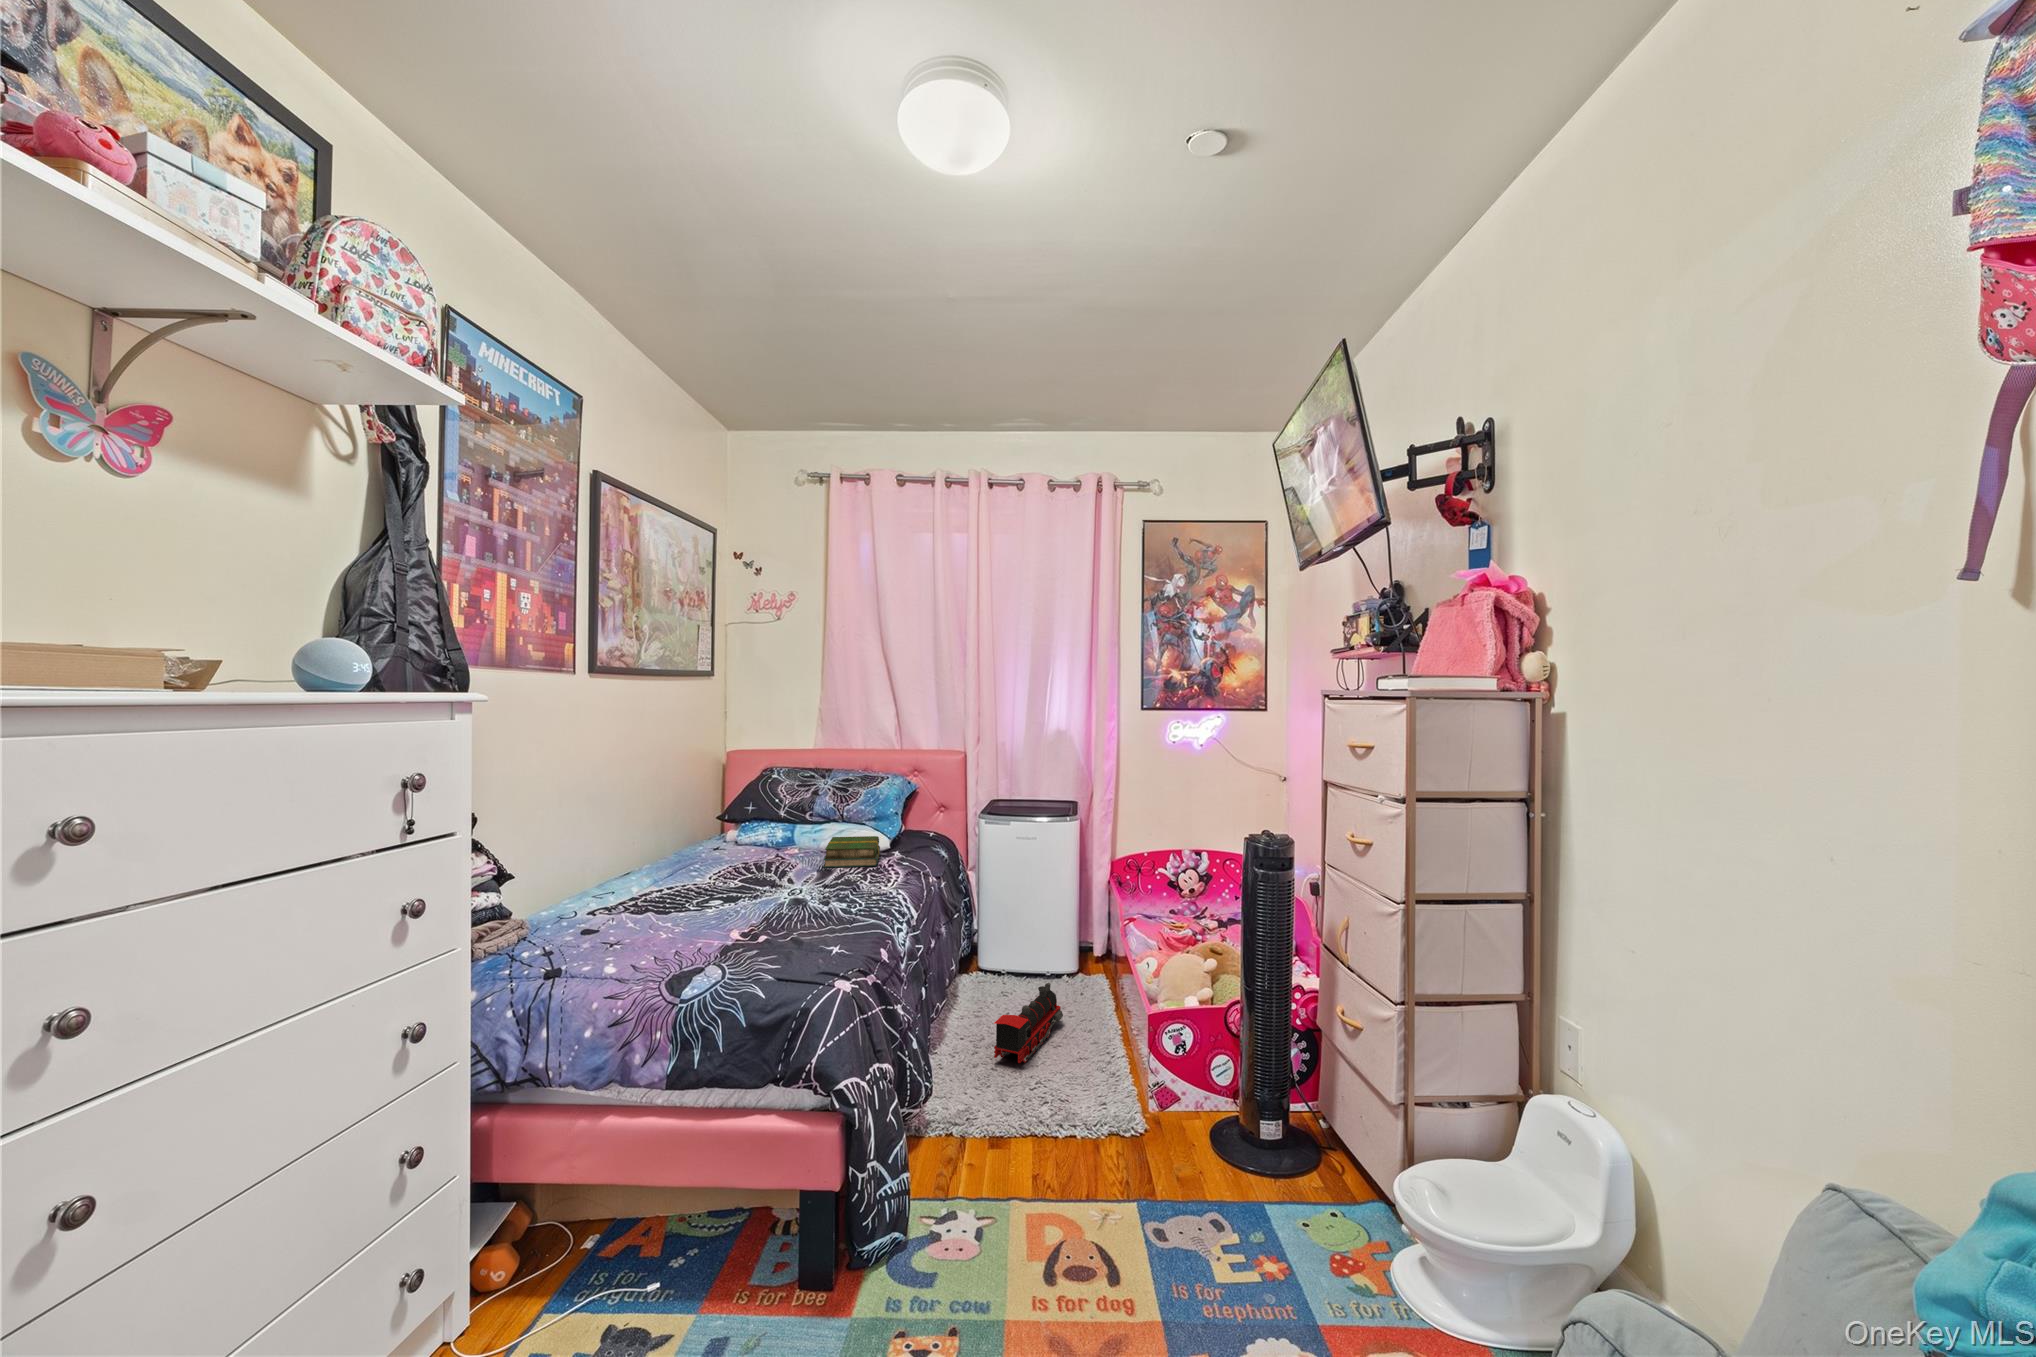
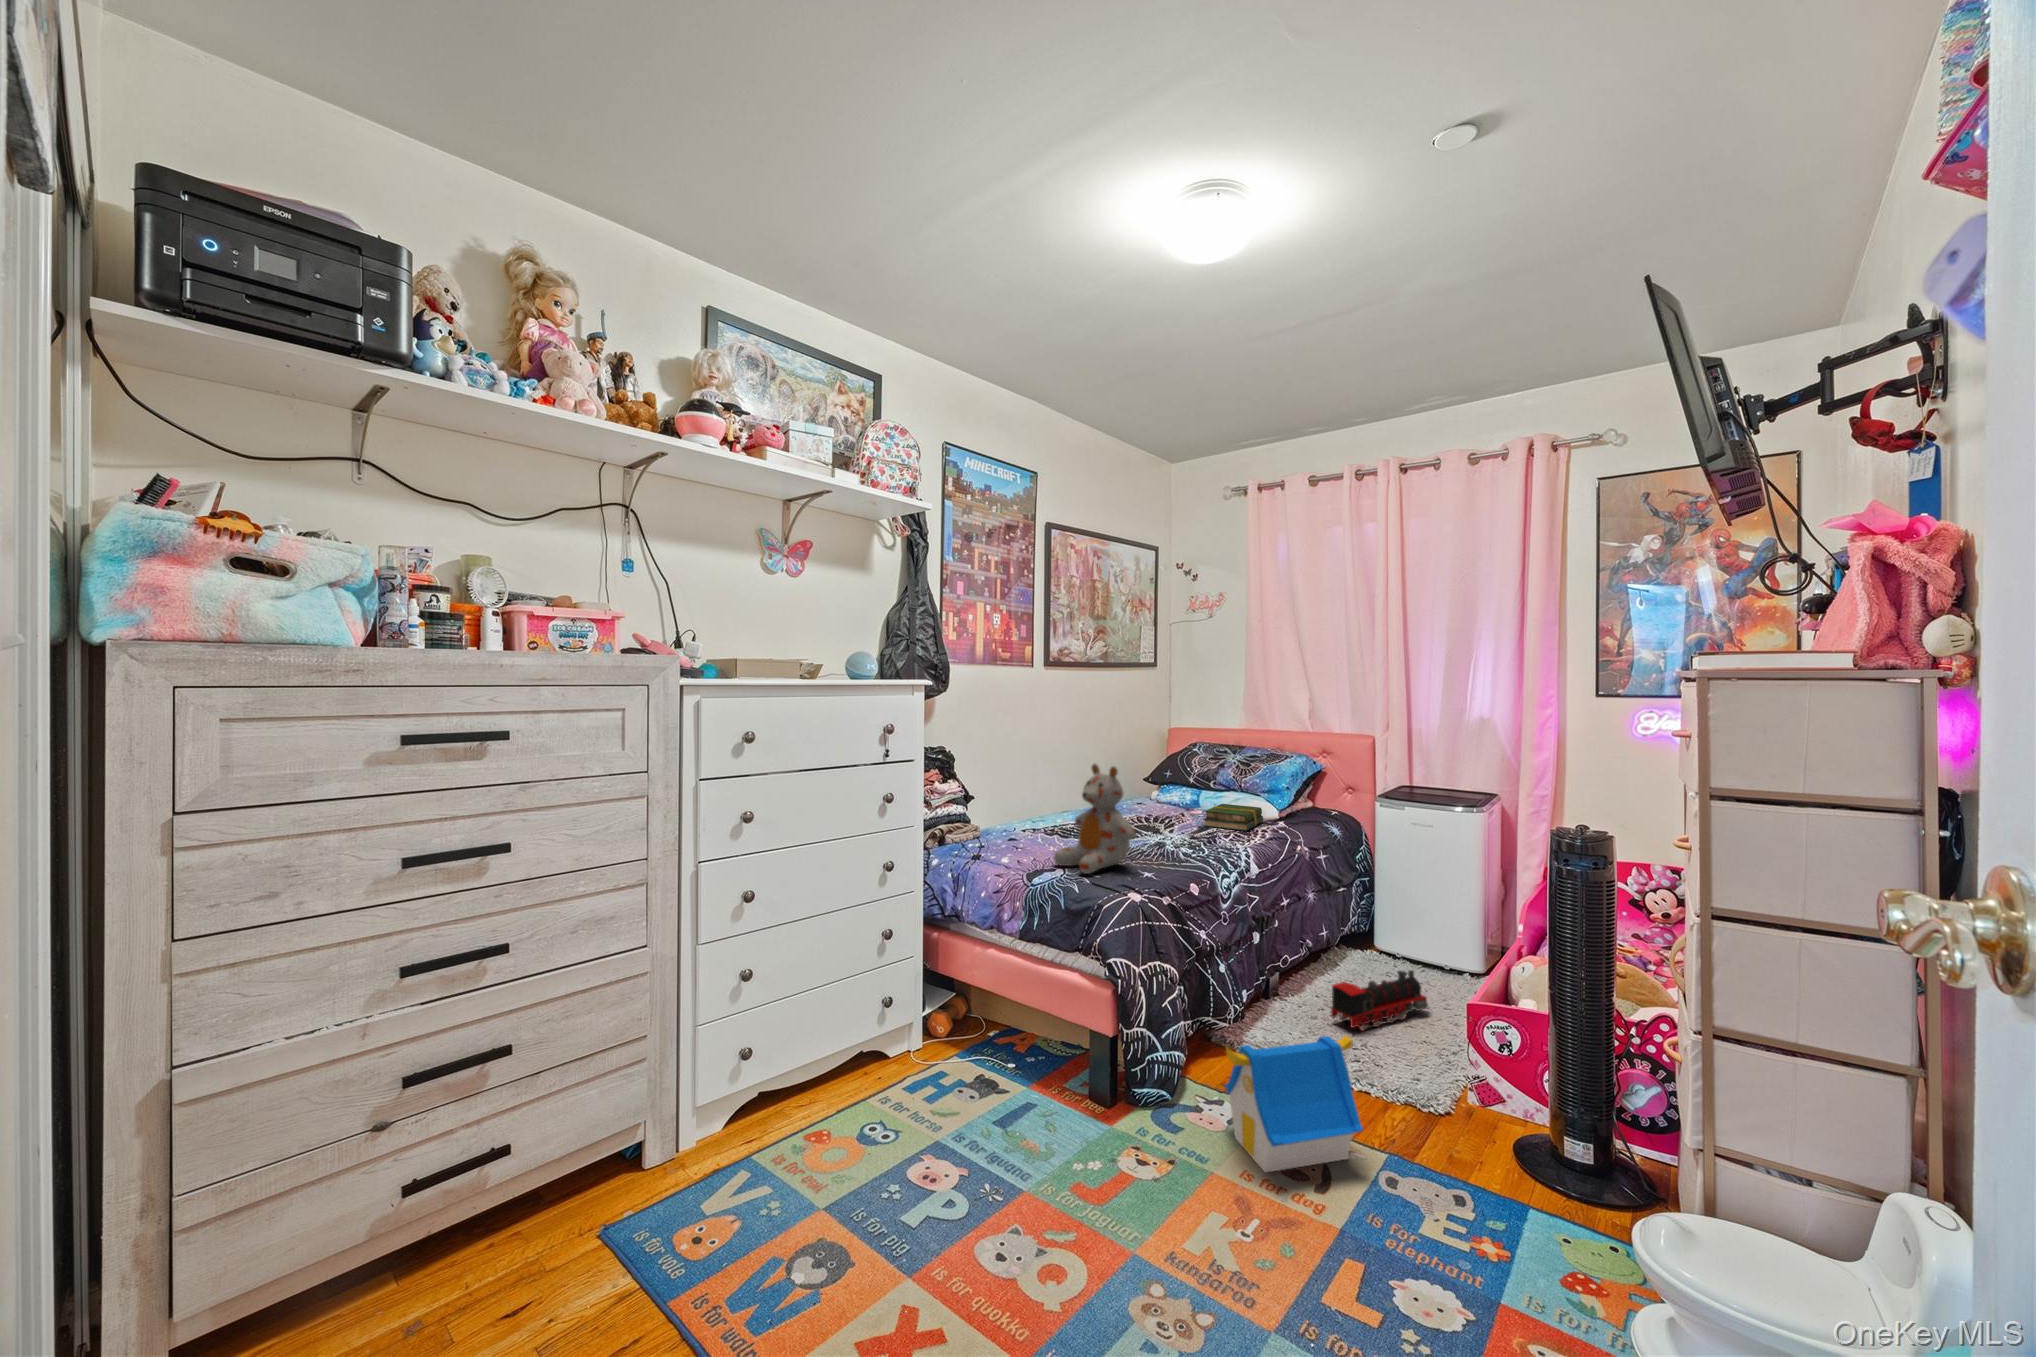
stuffed bear: none [695,808,818,967] -> present [1054,764,1136,874]
toy house: none [979,1084,1134,1290] -> present [1225,1036,1363,1172]

